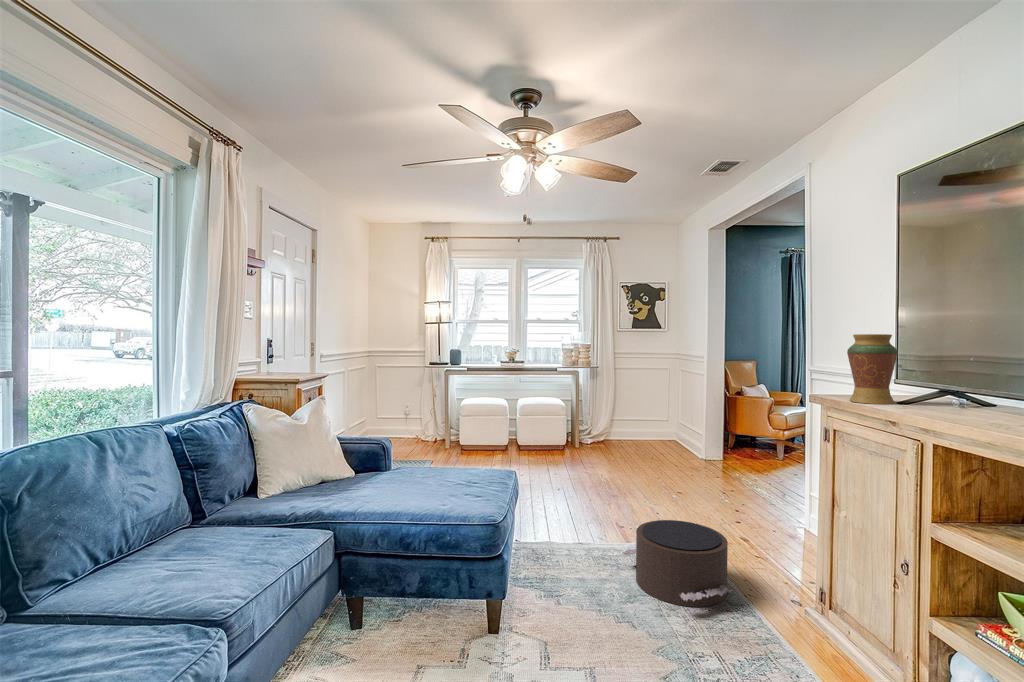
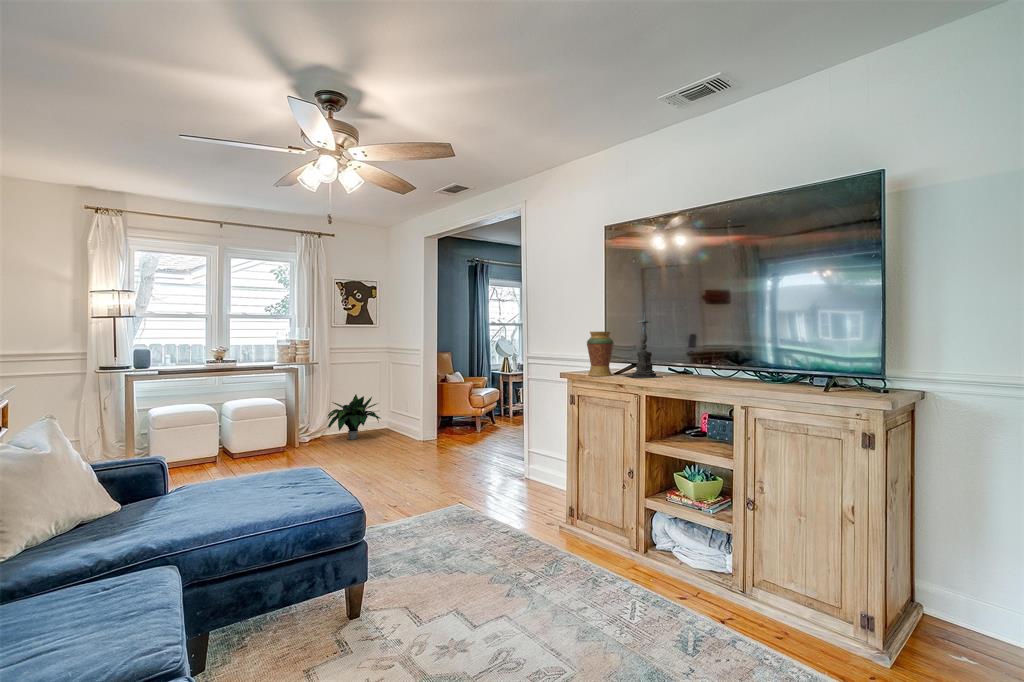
candle holder: none [906,300,989,416] -> present [625,314,661,378]
potted plant: none [606,400,660,447] -> present [327,394,381,440]
pouf: present [623,520,731,607] -> none [422,484,515,547]

